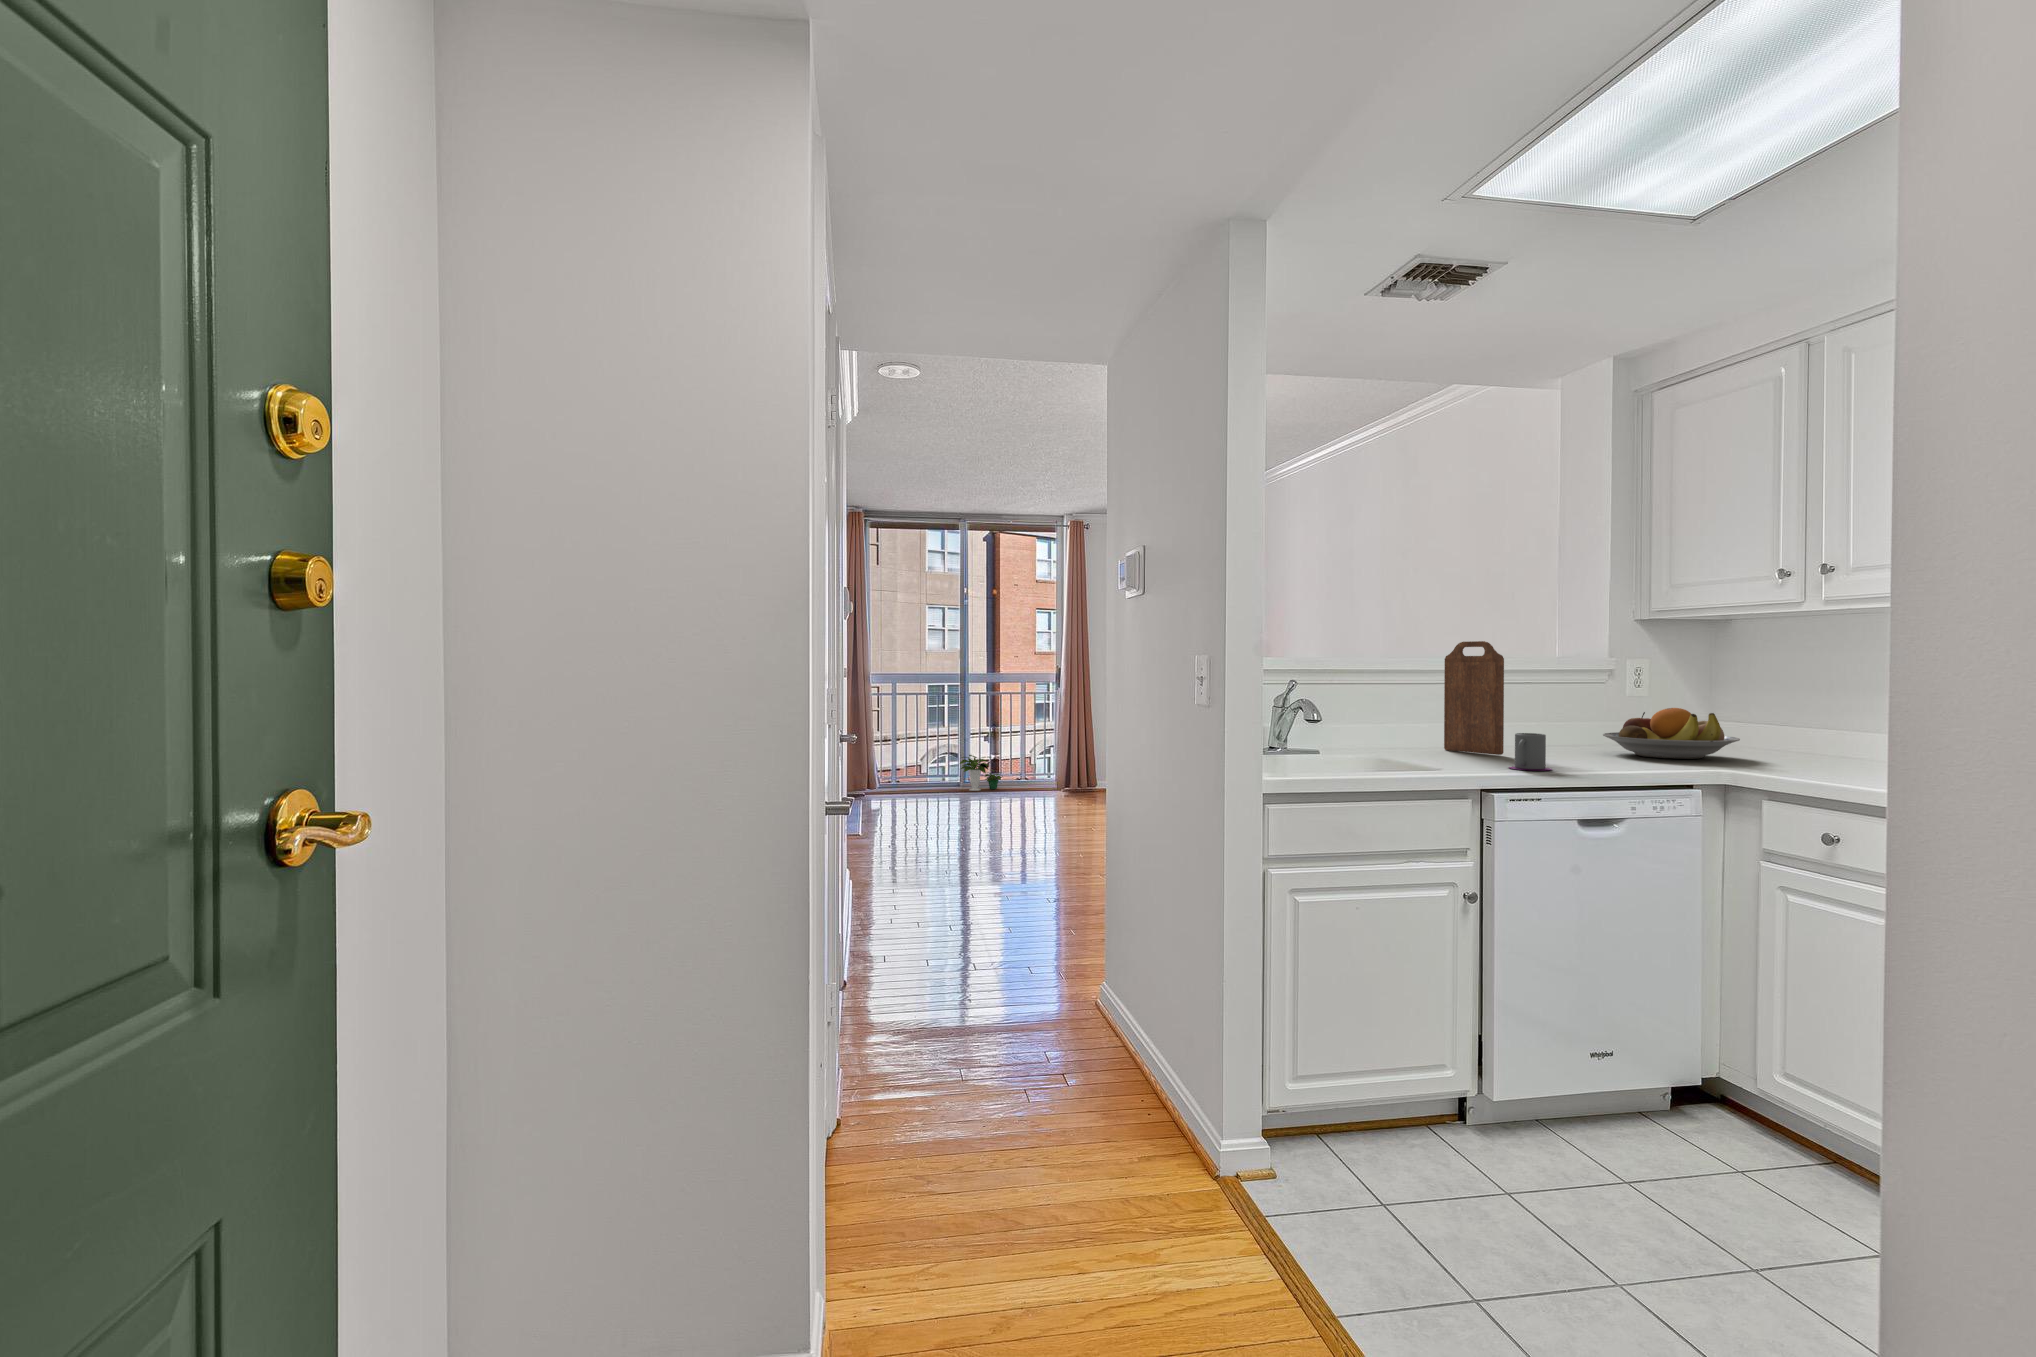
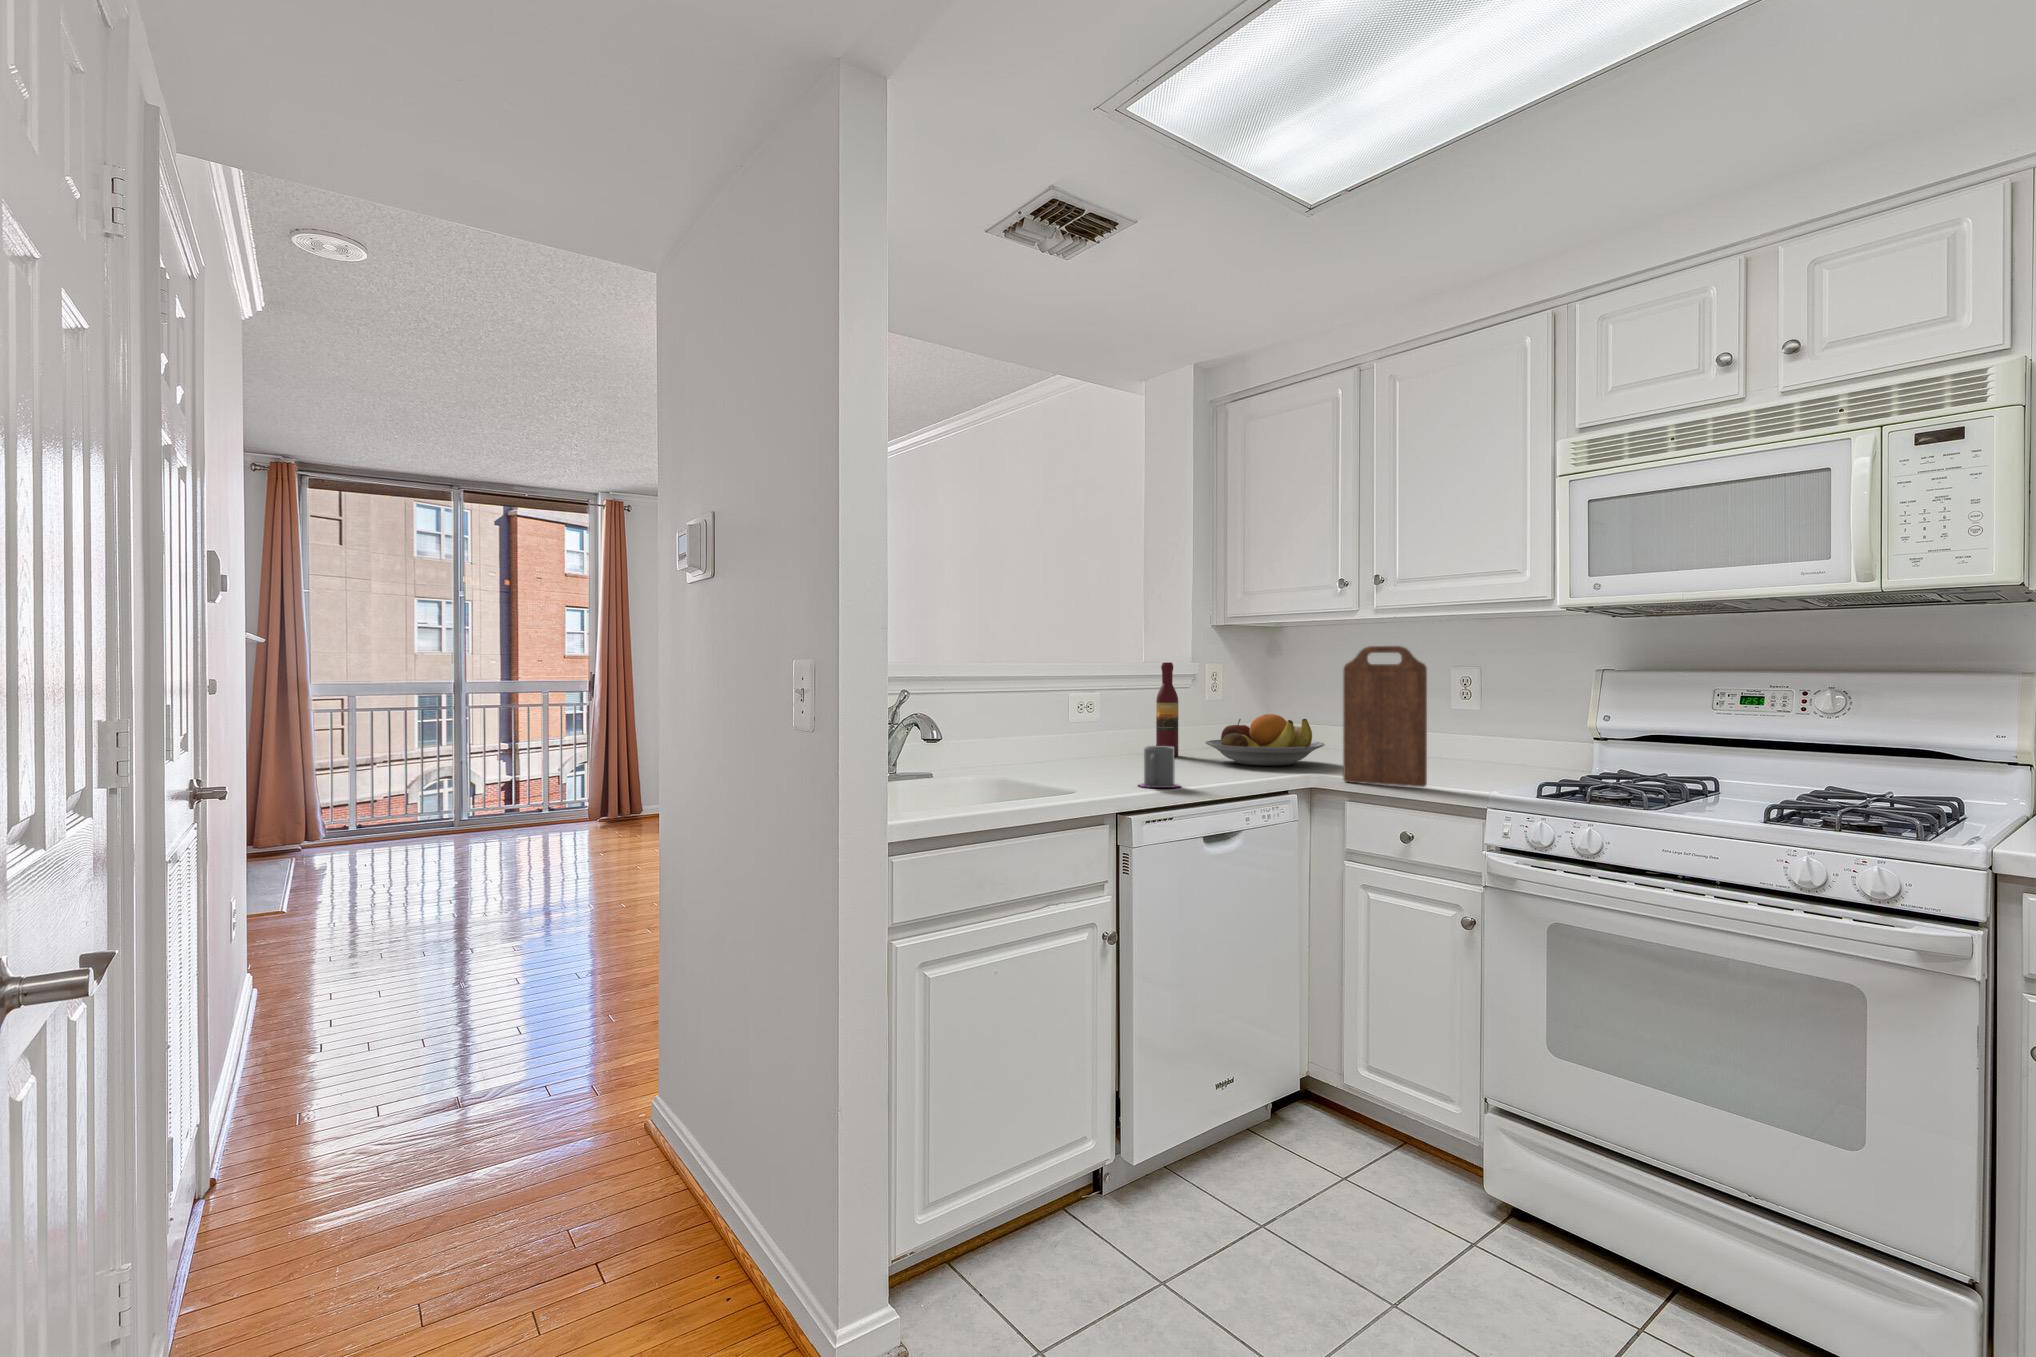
cutting board: present [1444,641,1504,755] -> present [1343,646,1427,787]
wine bottle: none [1555,657,1579,747] -> present [1156,662,1178,756]
potted plant: present [960,755,1002,791] -> none [460,783,523,826]

